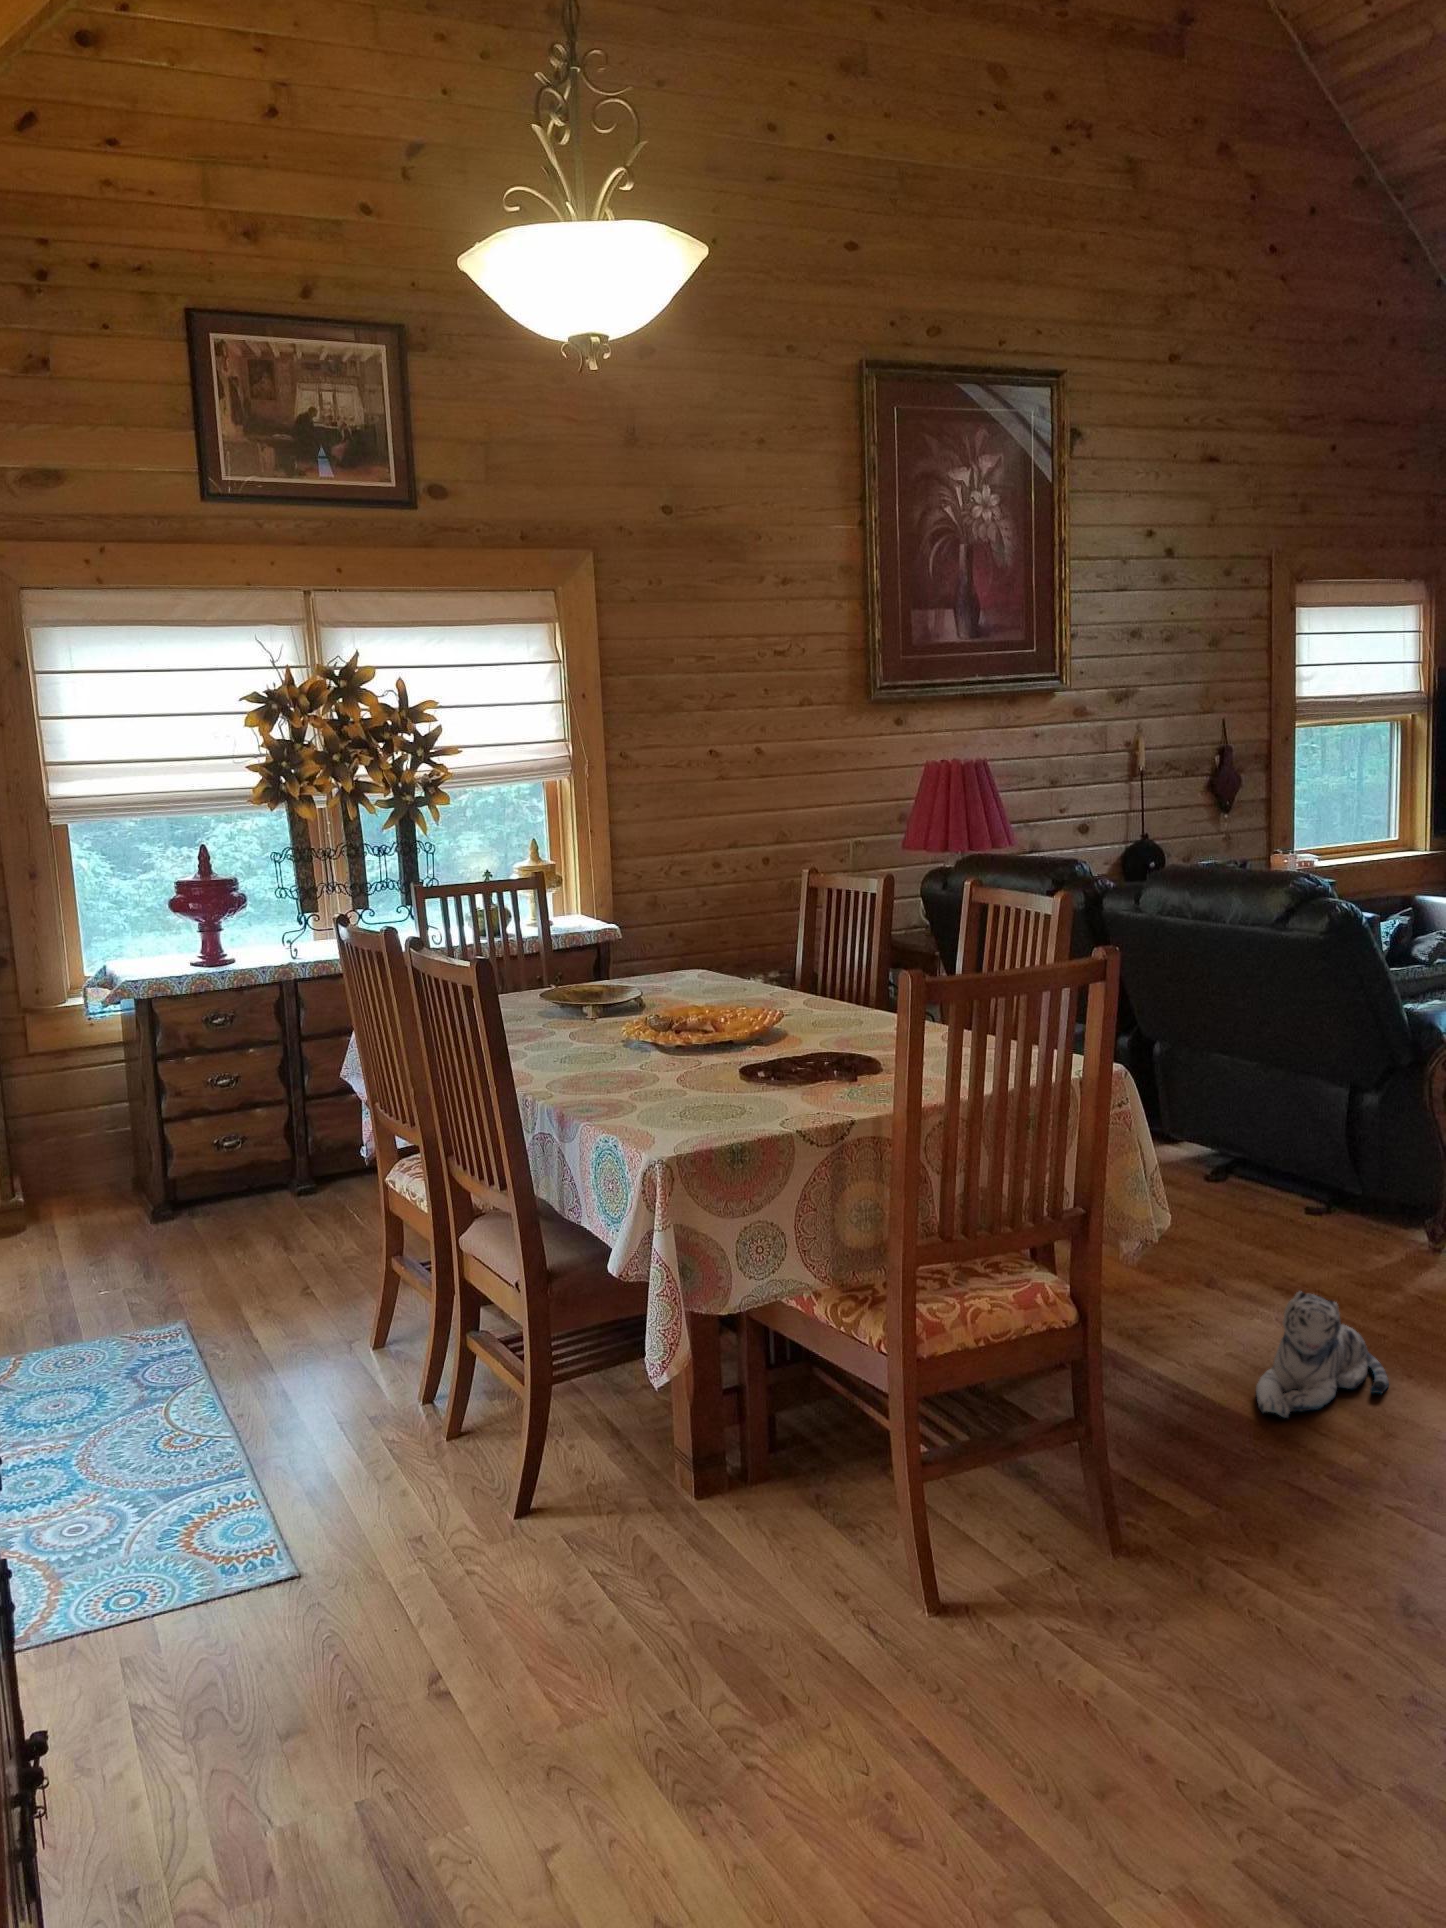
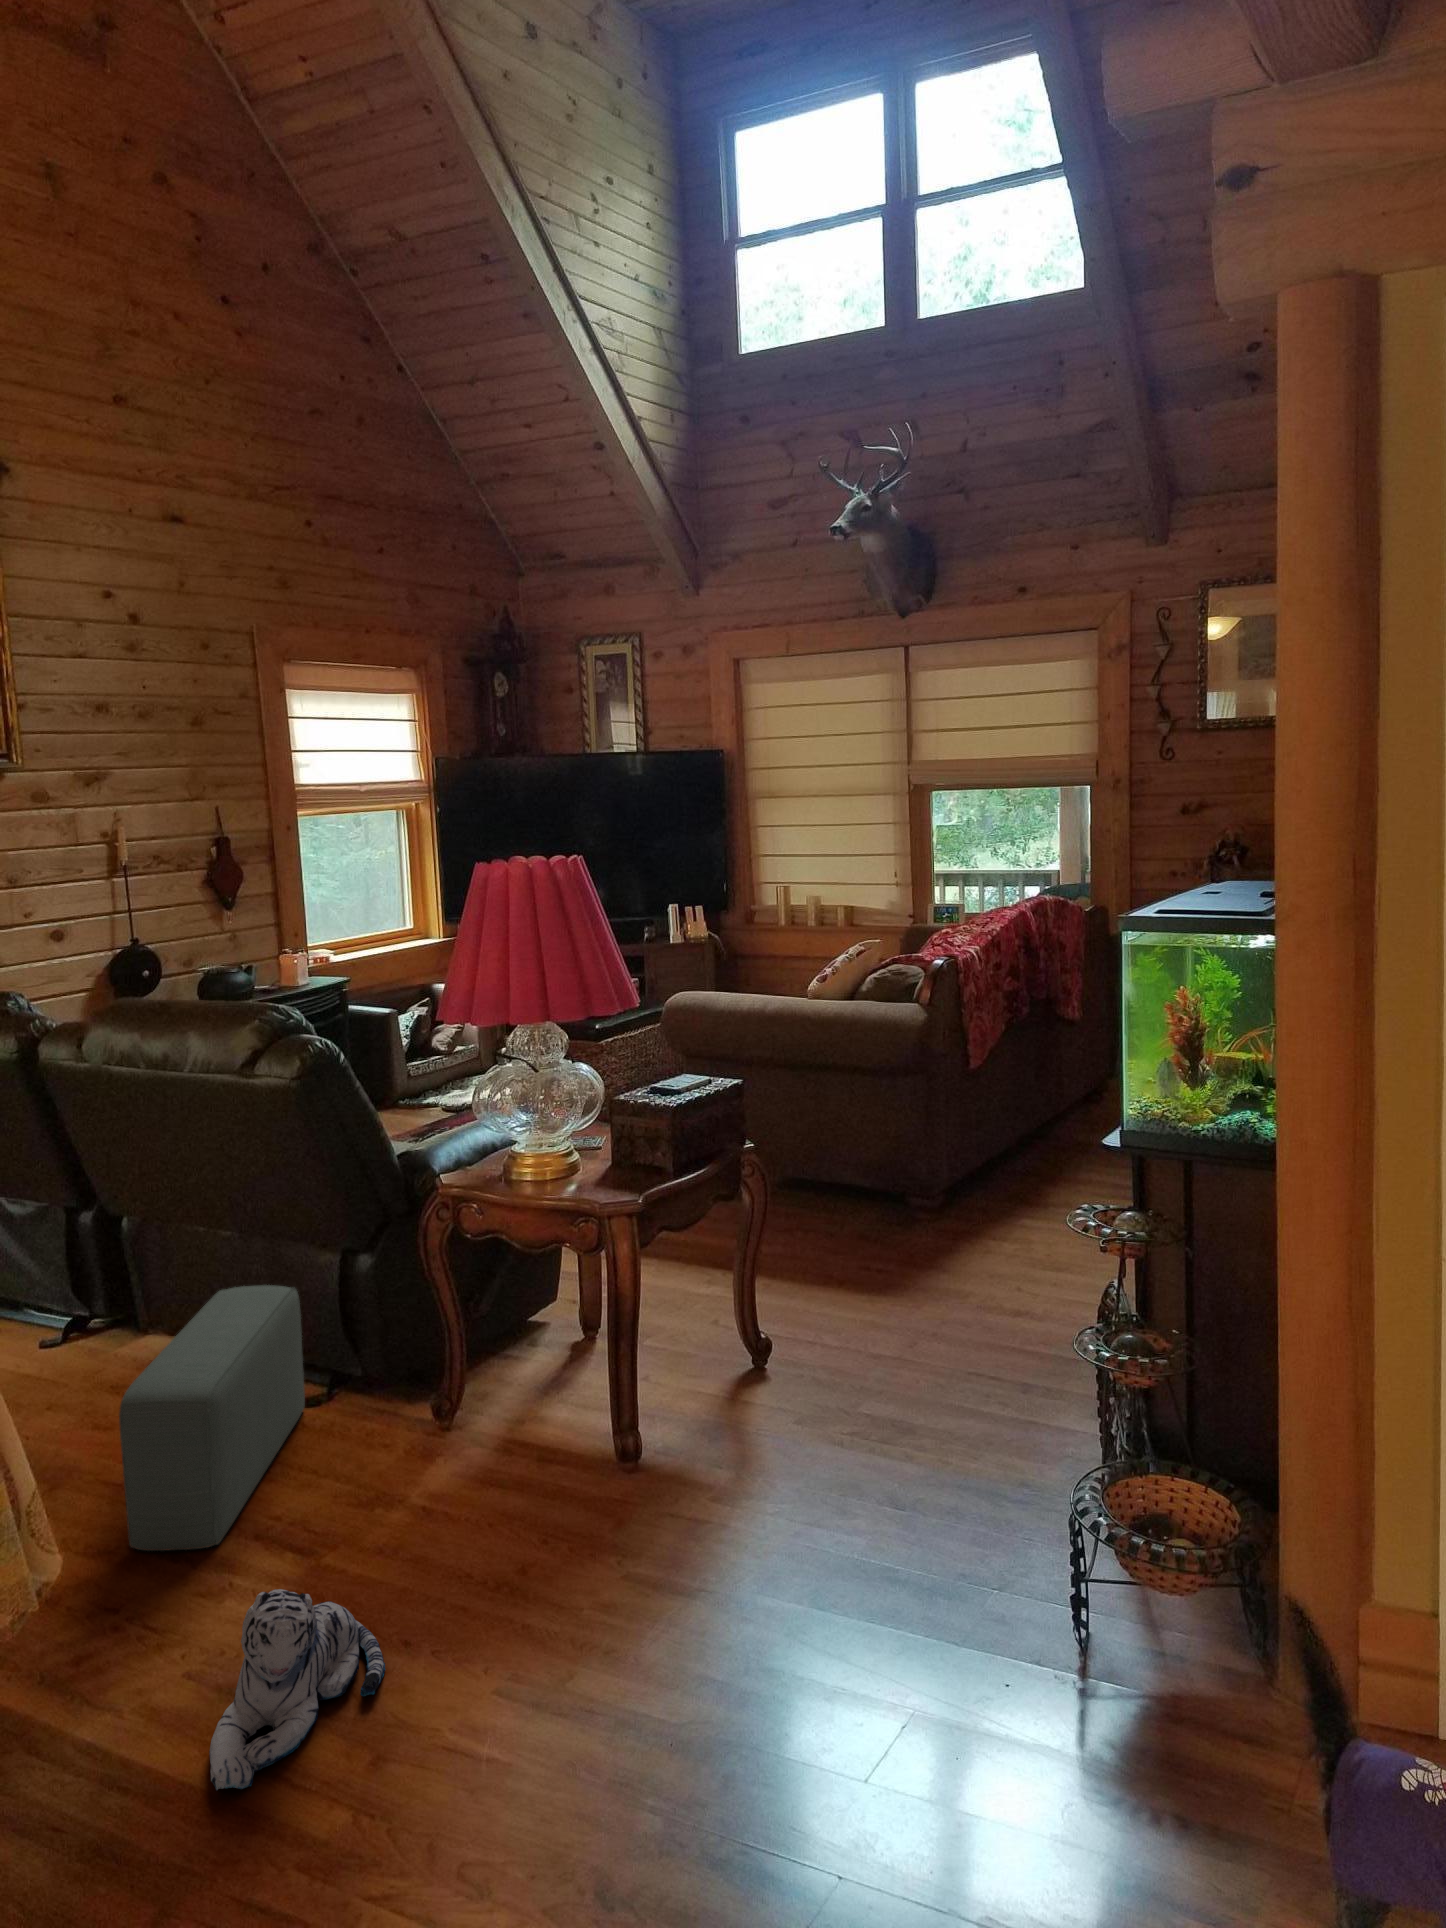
pouf: none [1175,1106,1308,1285] -> present [119,1285,305,1551]

